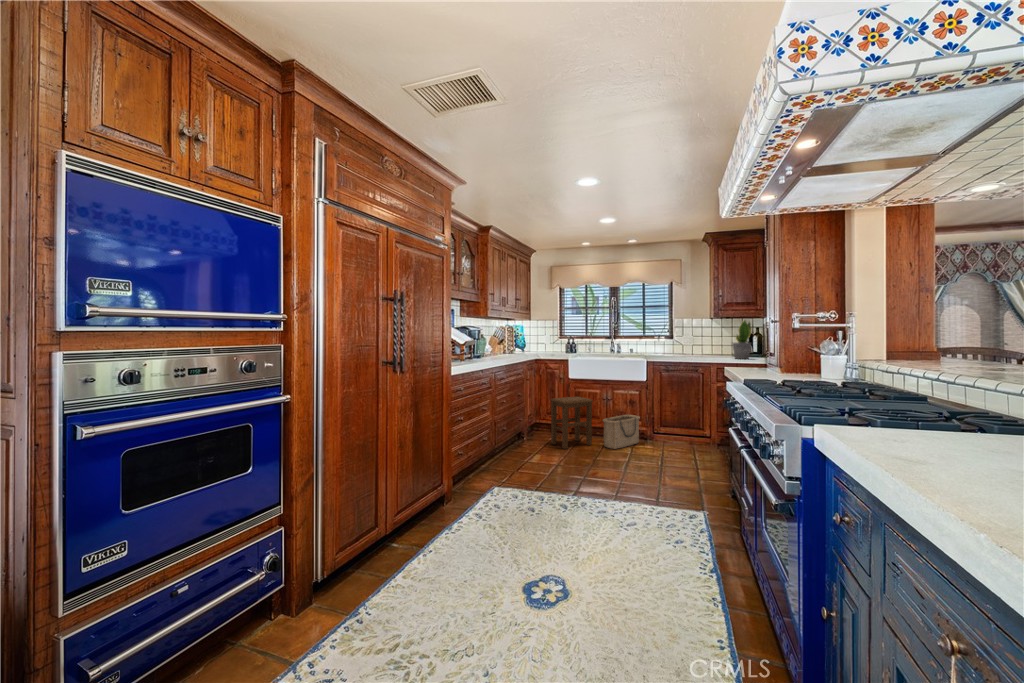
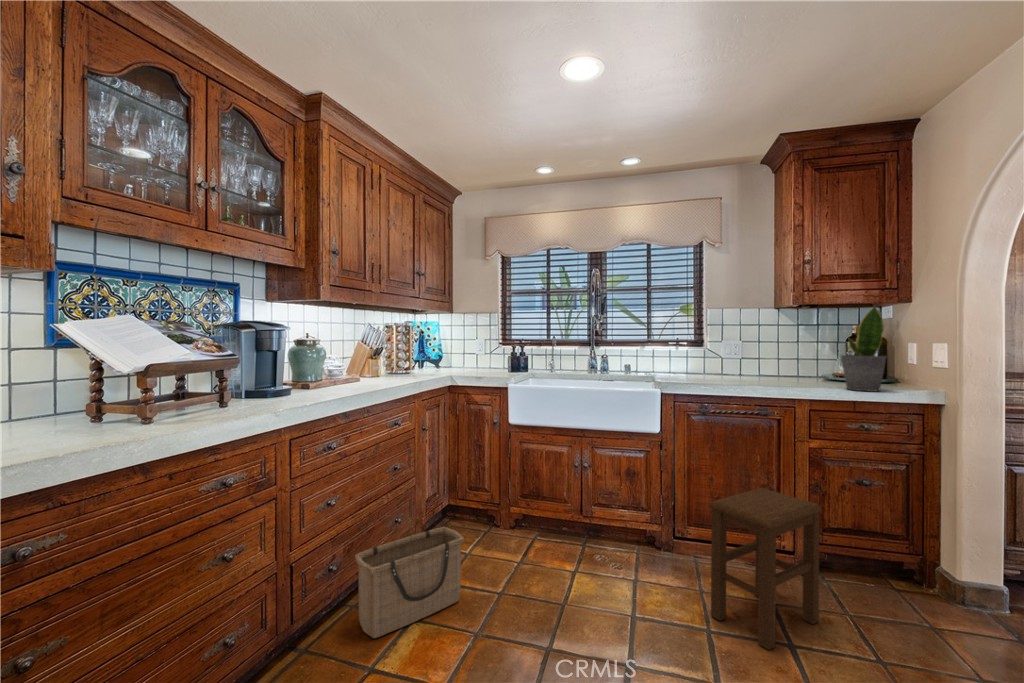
stool: present [551,397,593,449] -> present [709,488,822,650]
basket: present [603,415,640,449] -> present [355,527,464,638]

